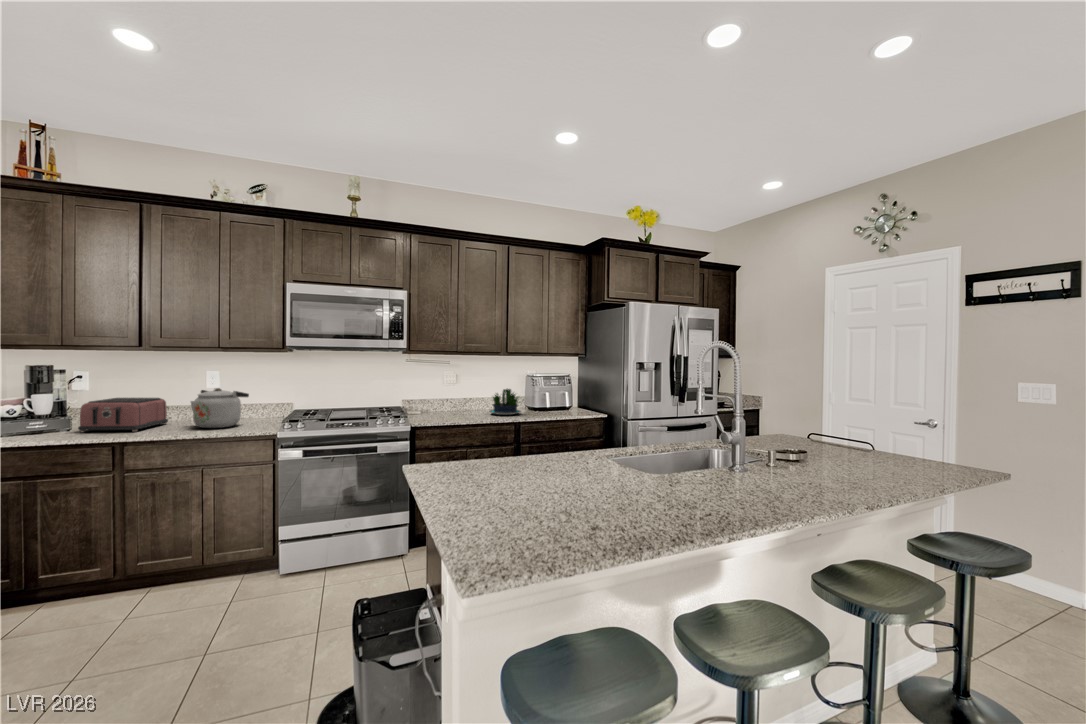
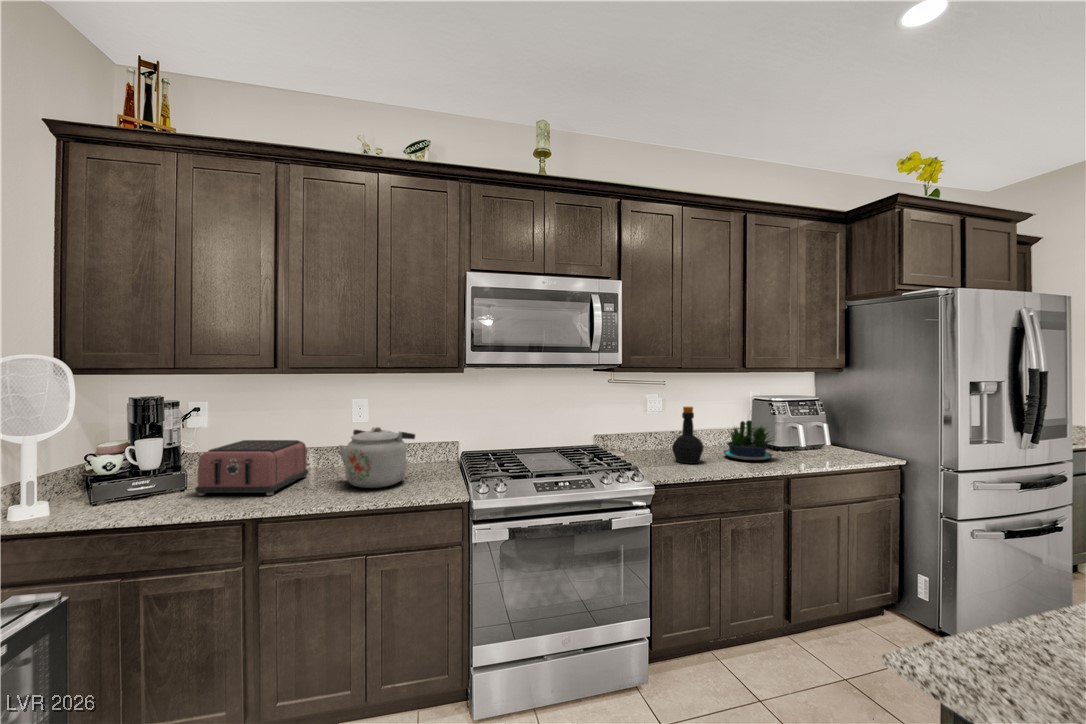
bottle: none [449,378,471,417] -> present [672,406,704,464]

